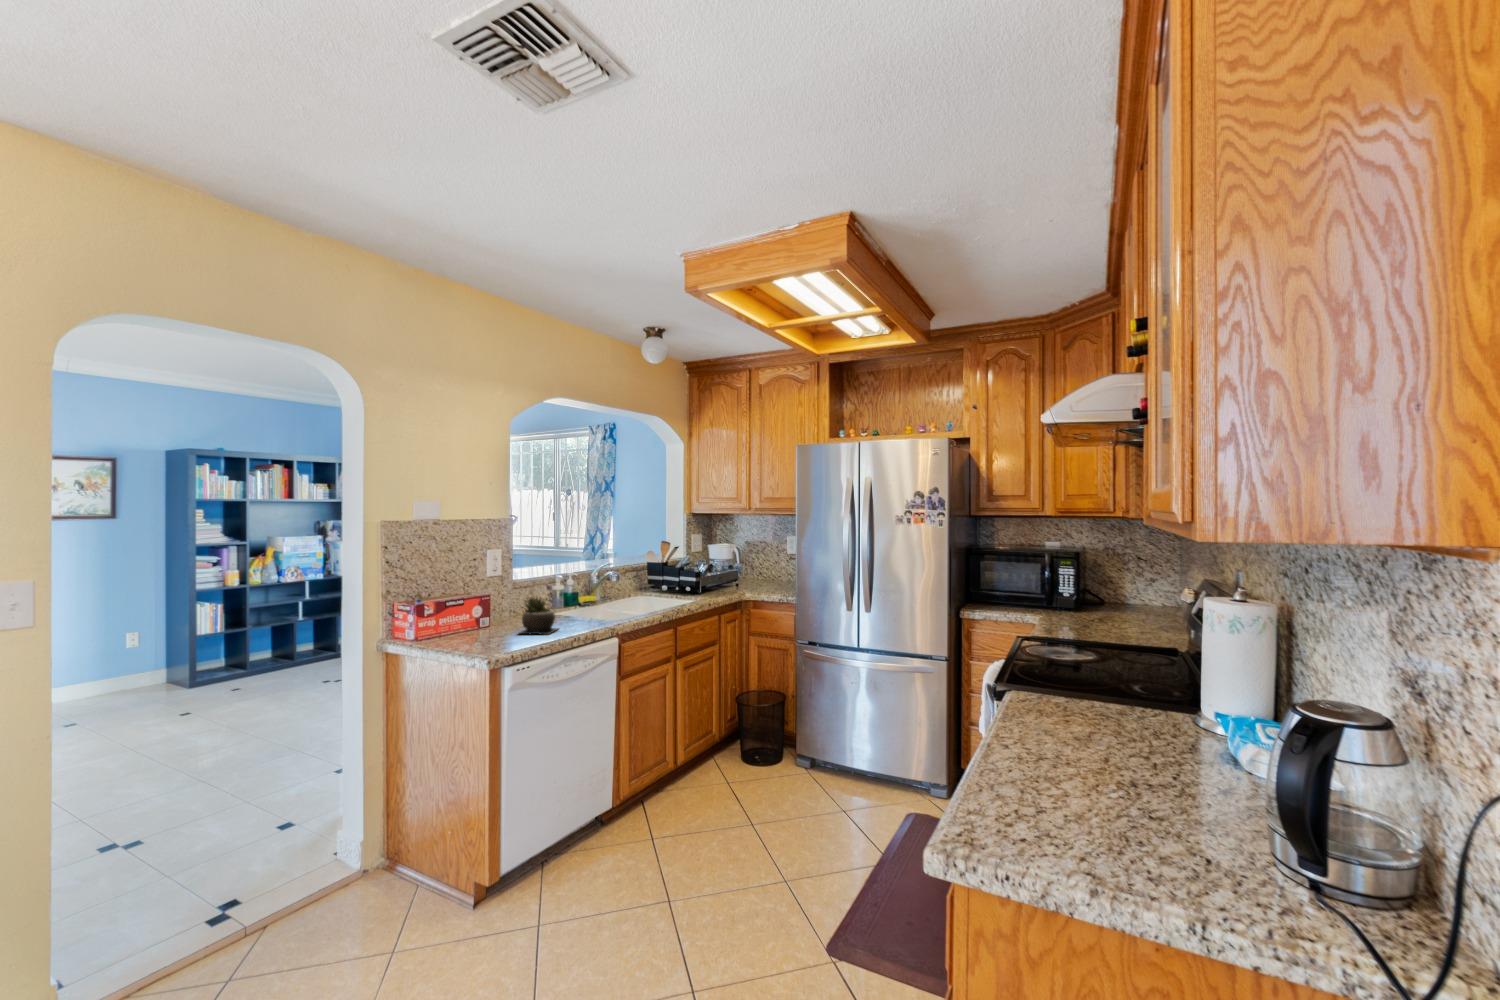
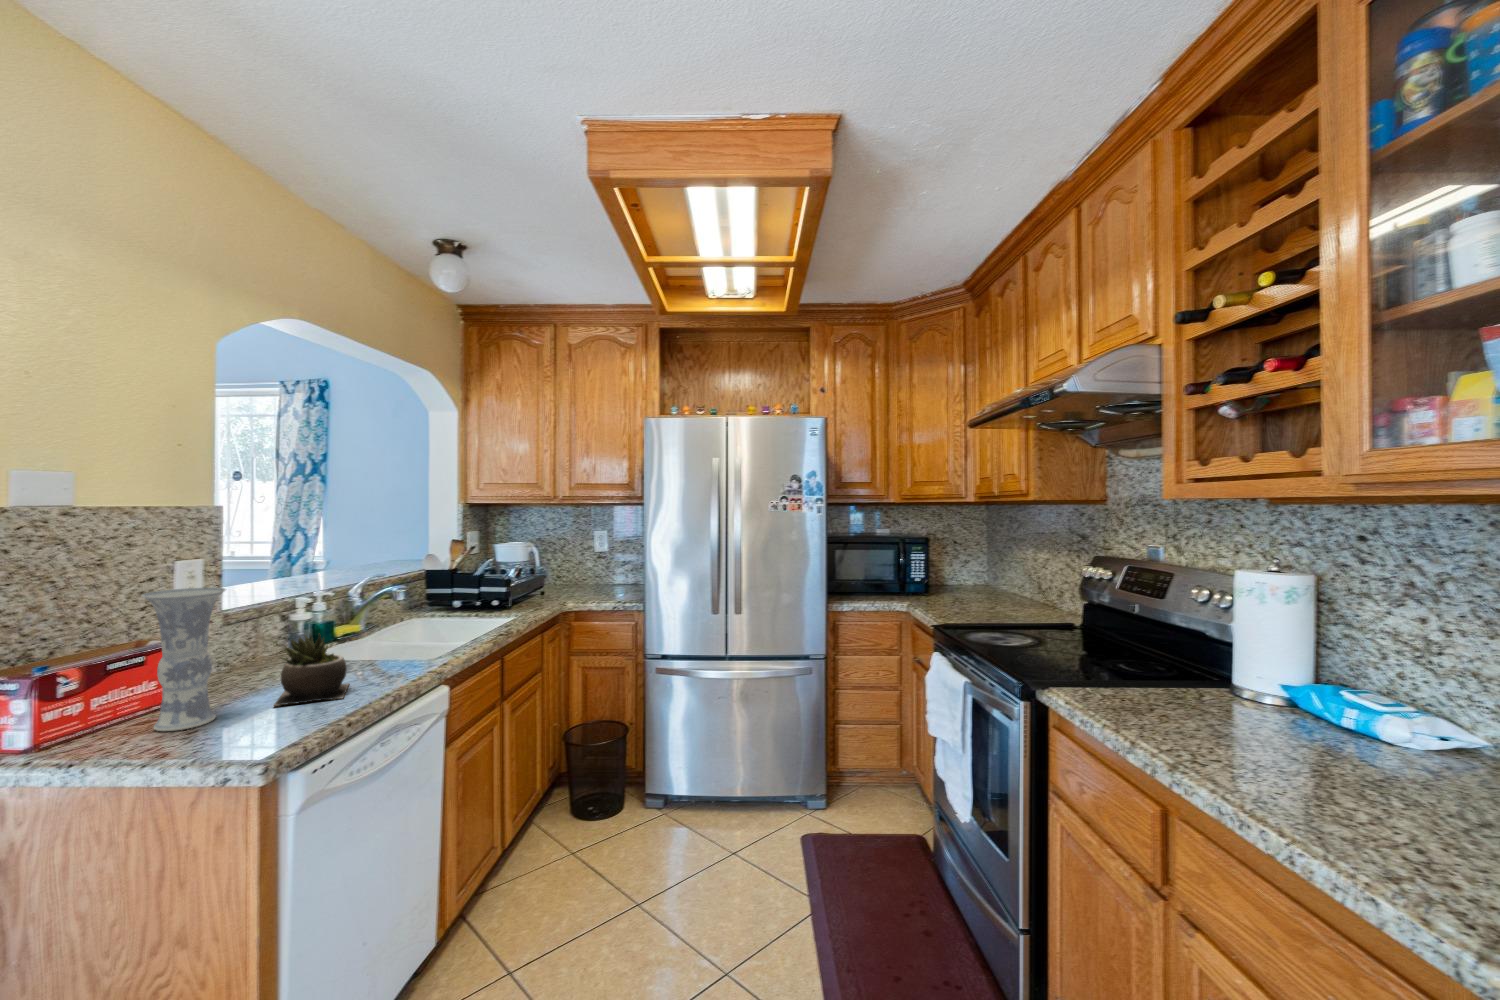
vase: none [459,565,495,639] -> present [142,588,226,731]

